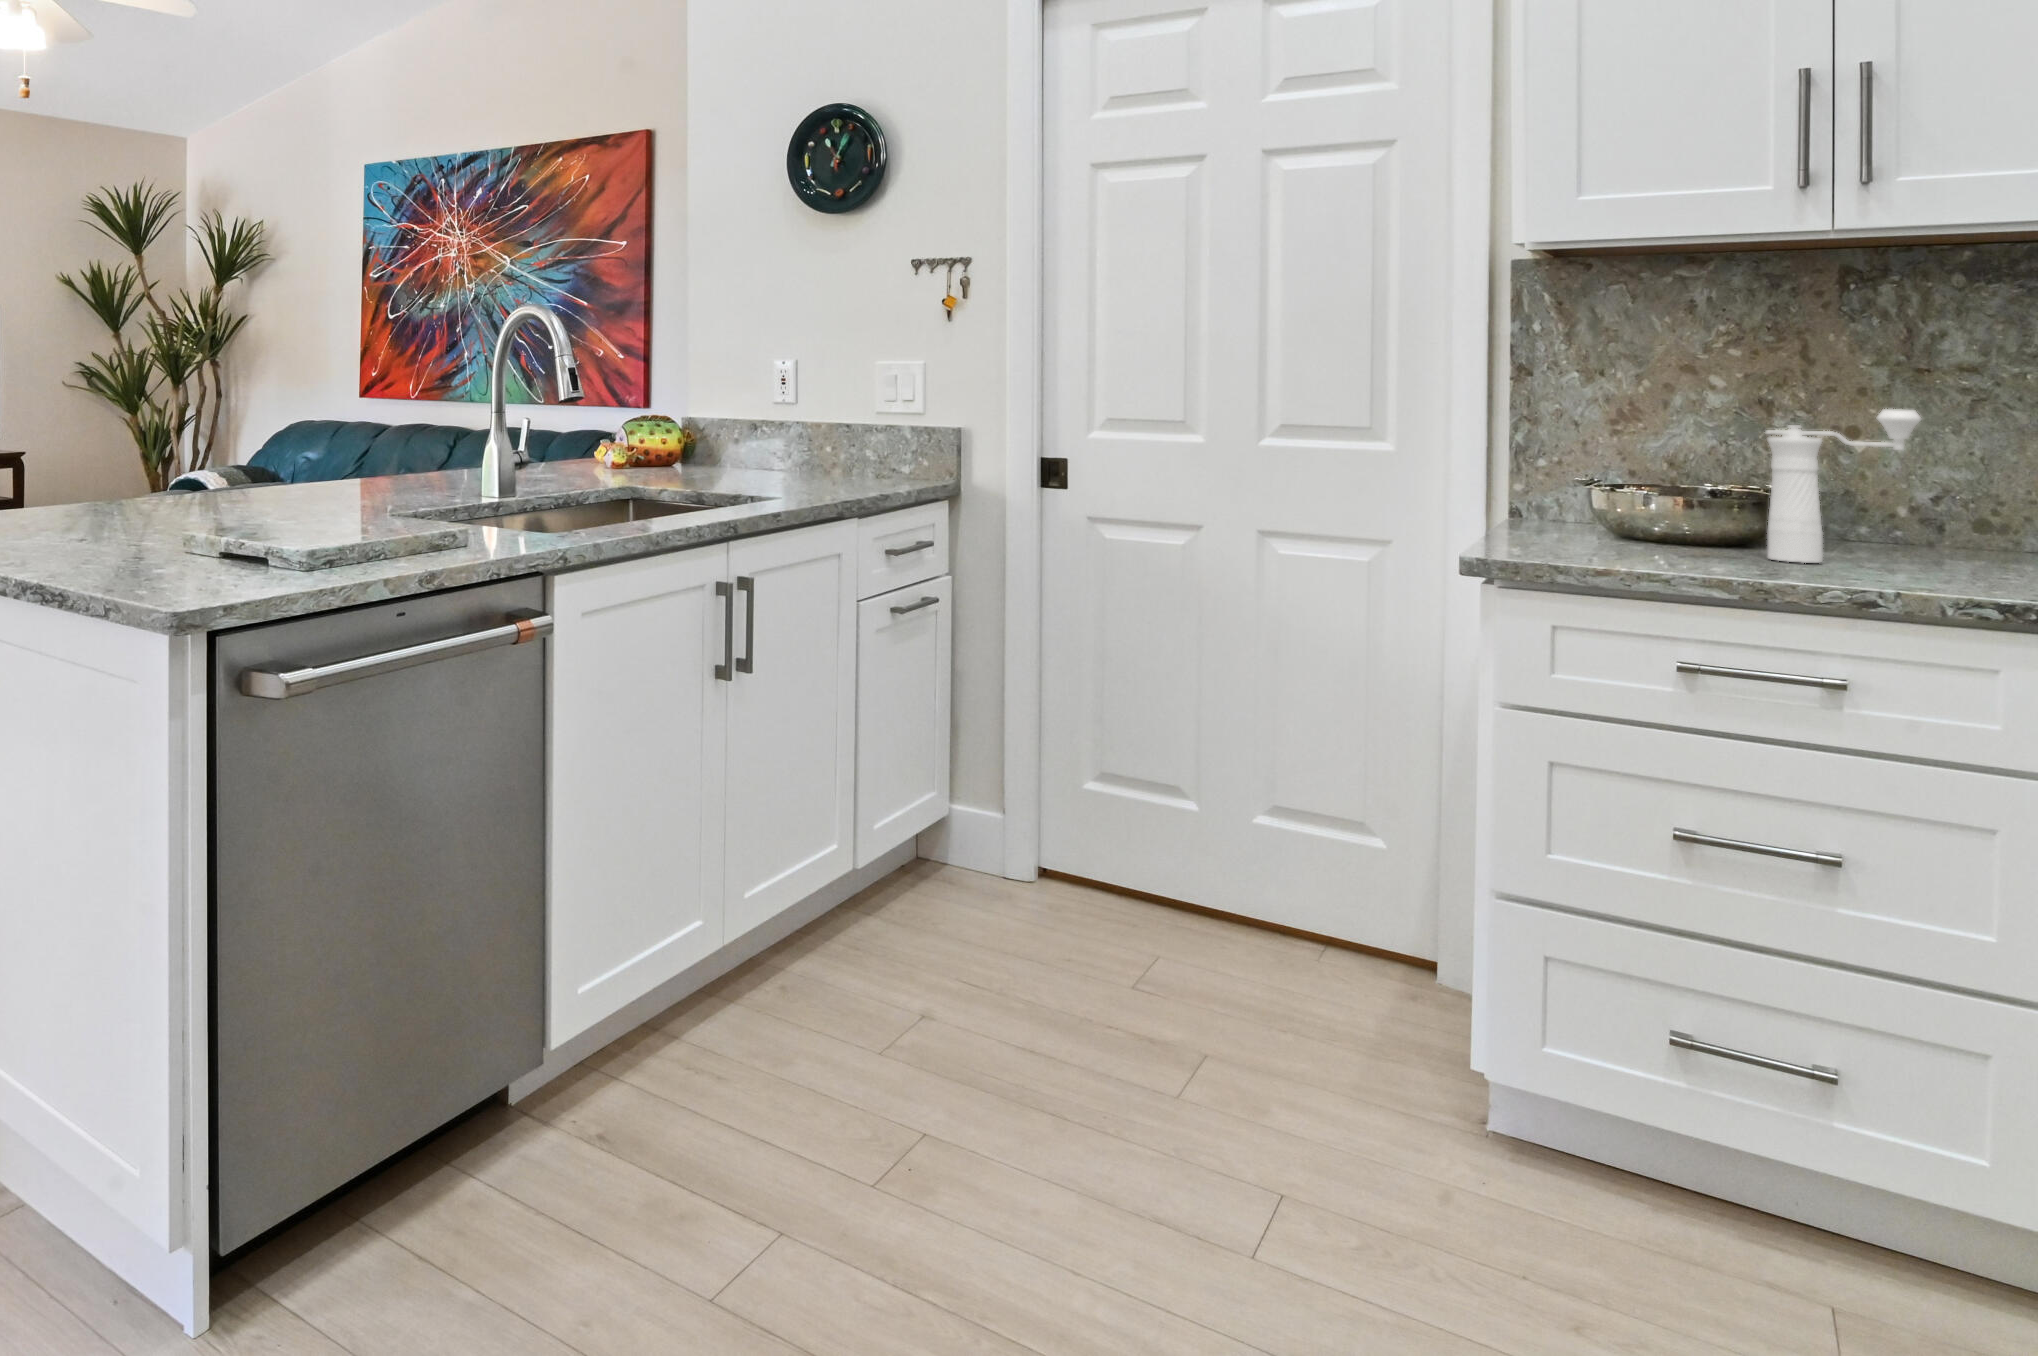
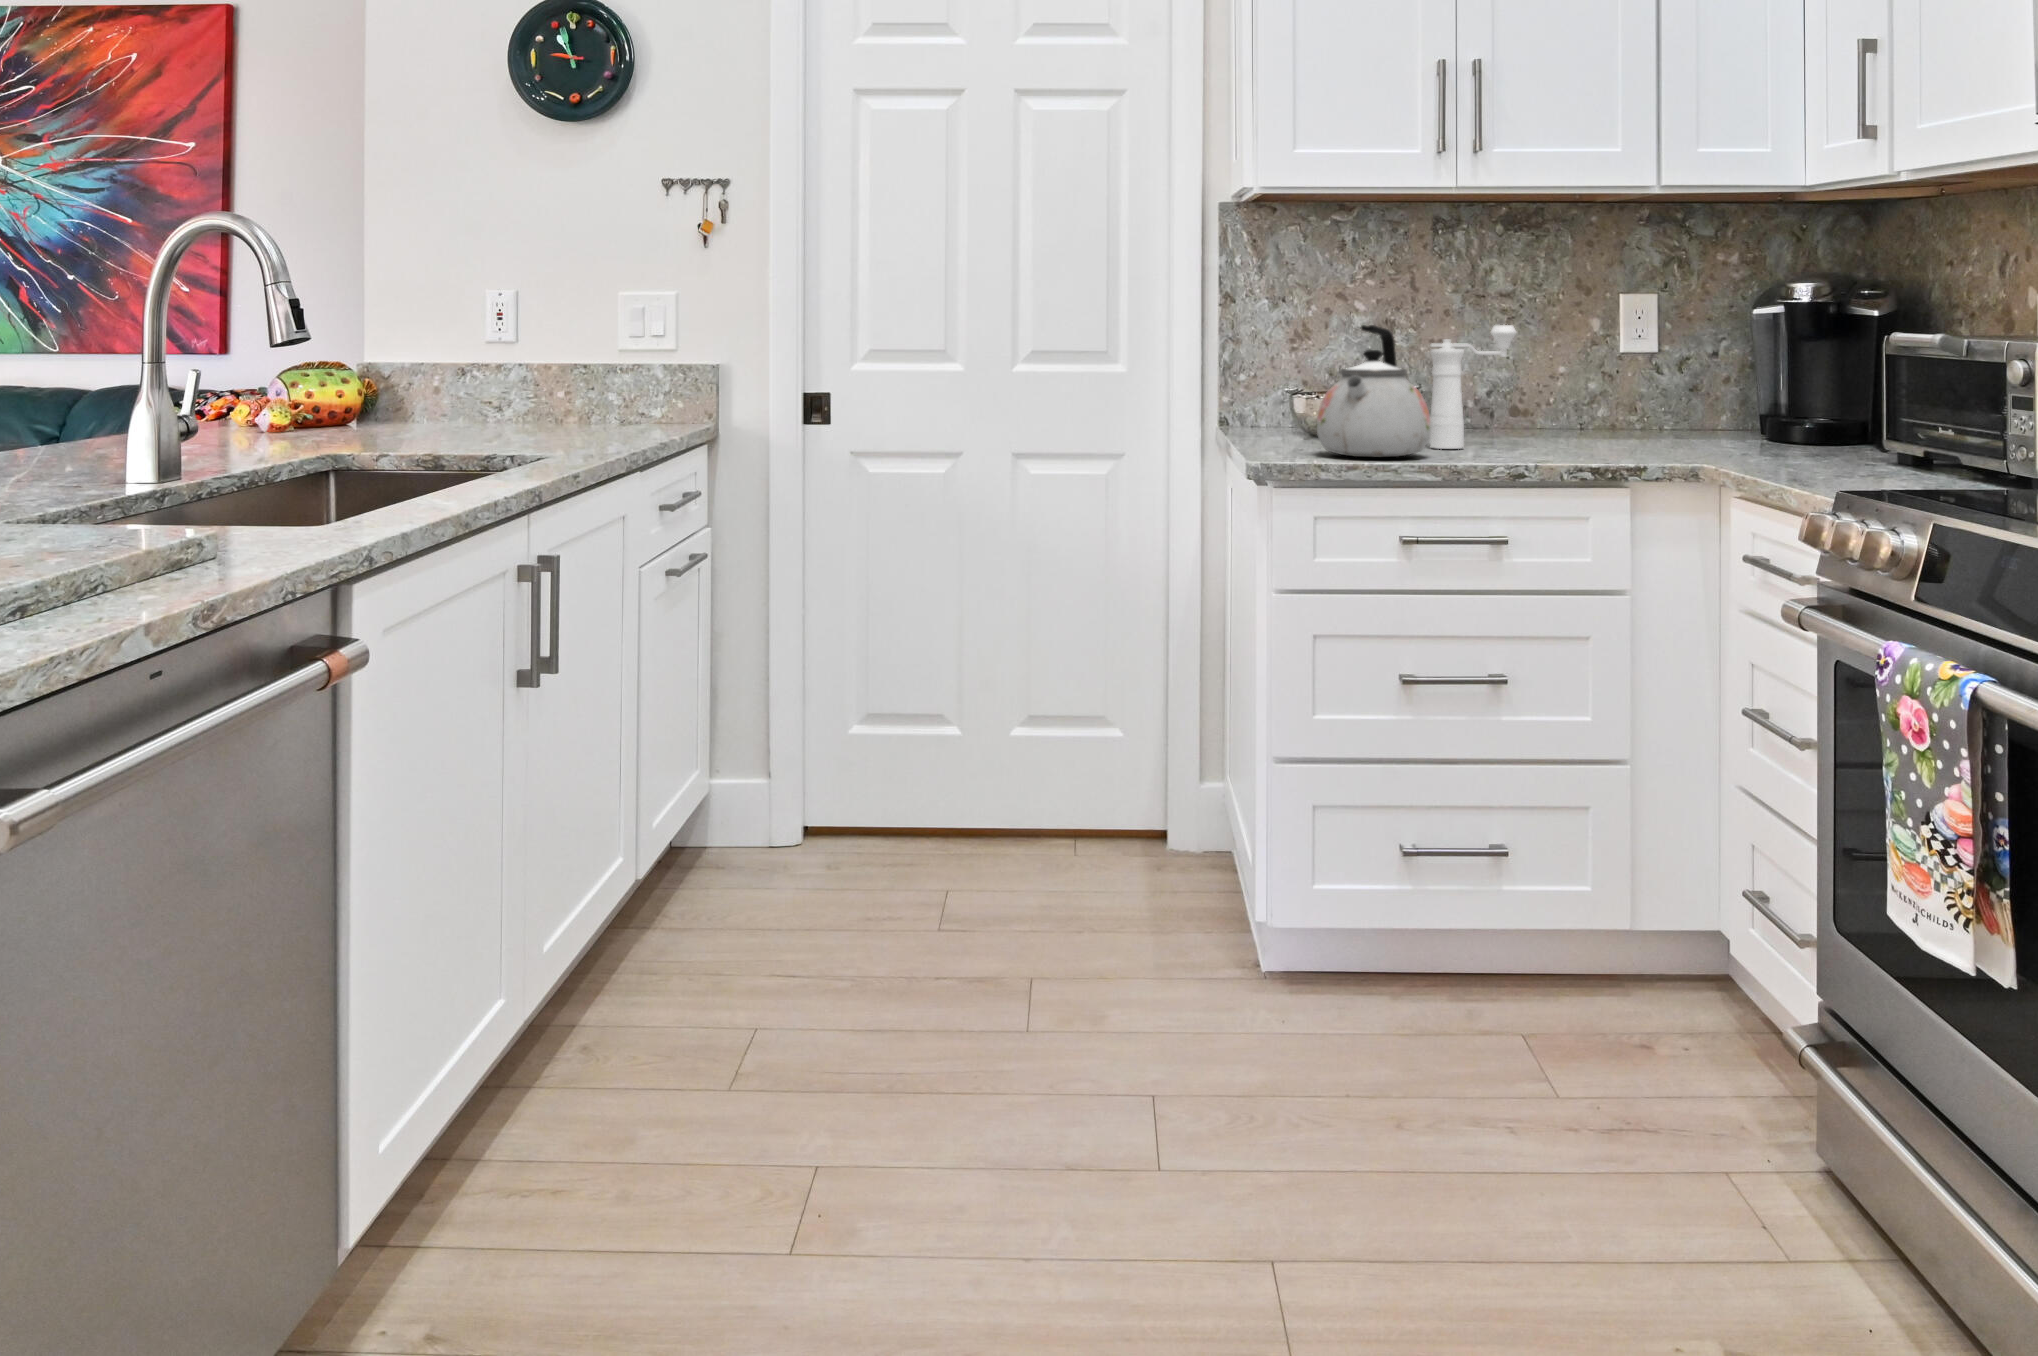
kettle: none [1564,405,1733,562] -> present [1317,325,1431,457]

